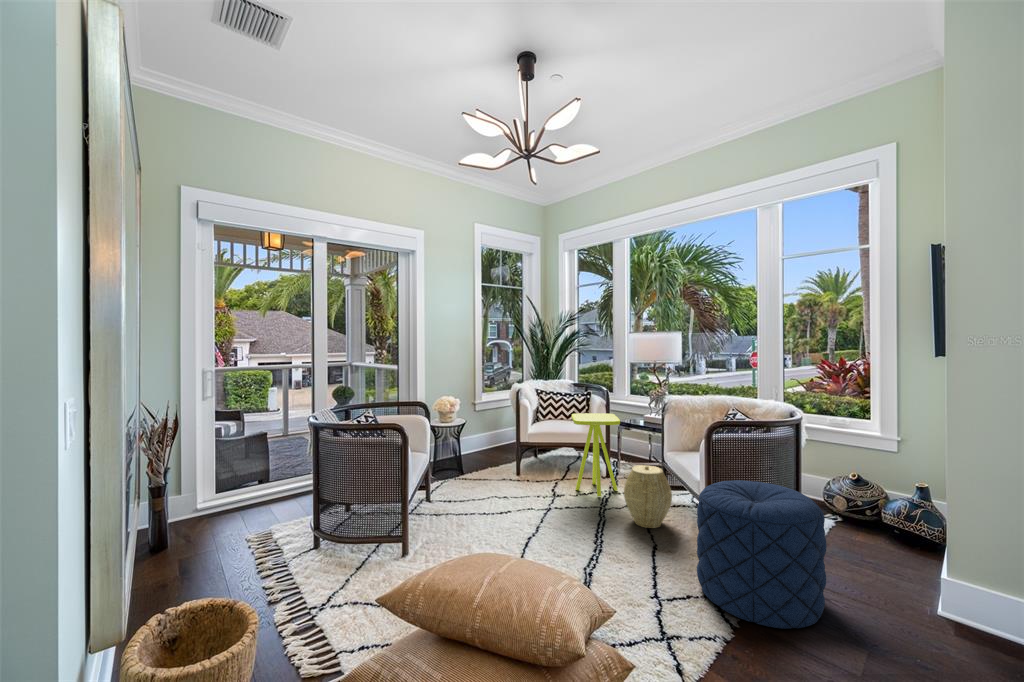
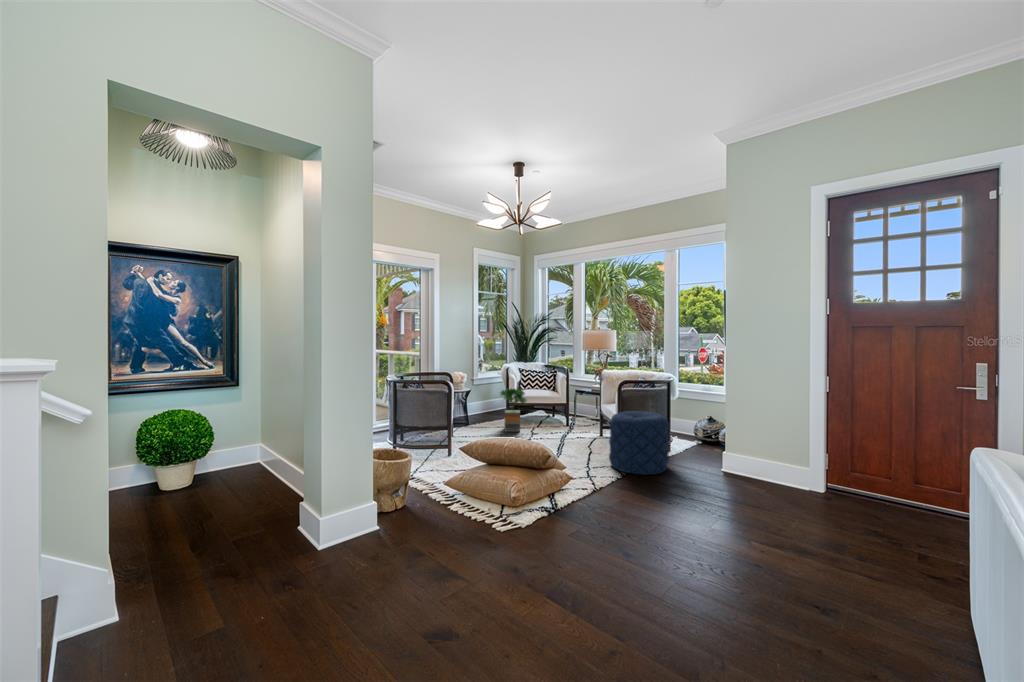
side table: present [572,413,620,496] -> none [544,383,574,434]
potted tree: none [503,421,548,491] -> present [500,389,527,432]
woven basket: present [624,465,672,528] -> none [575,410,602,446]

